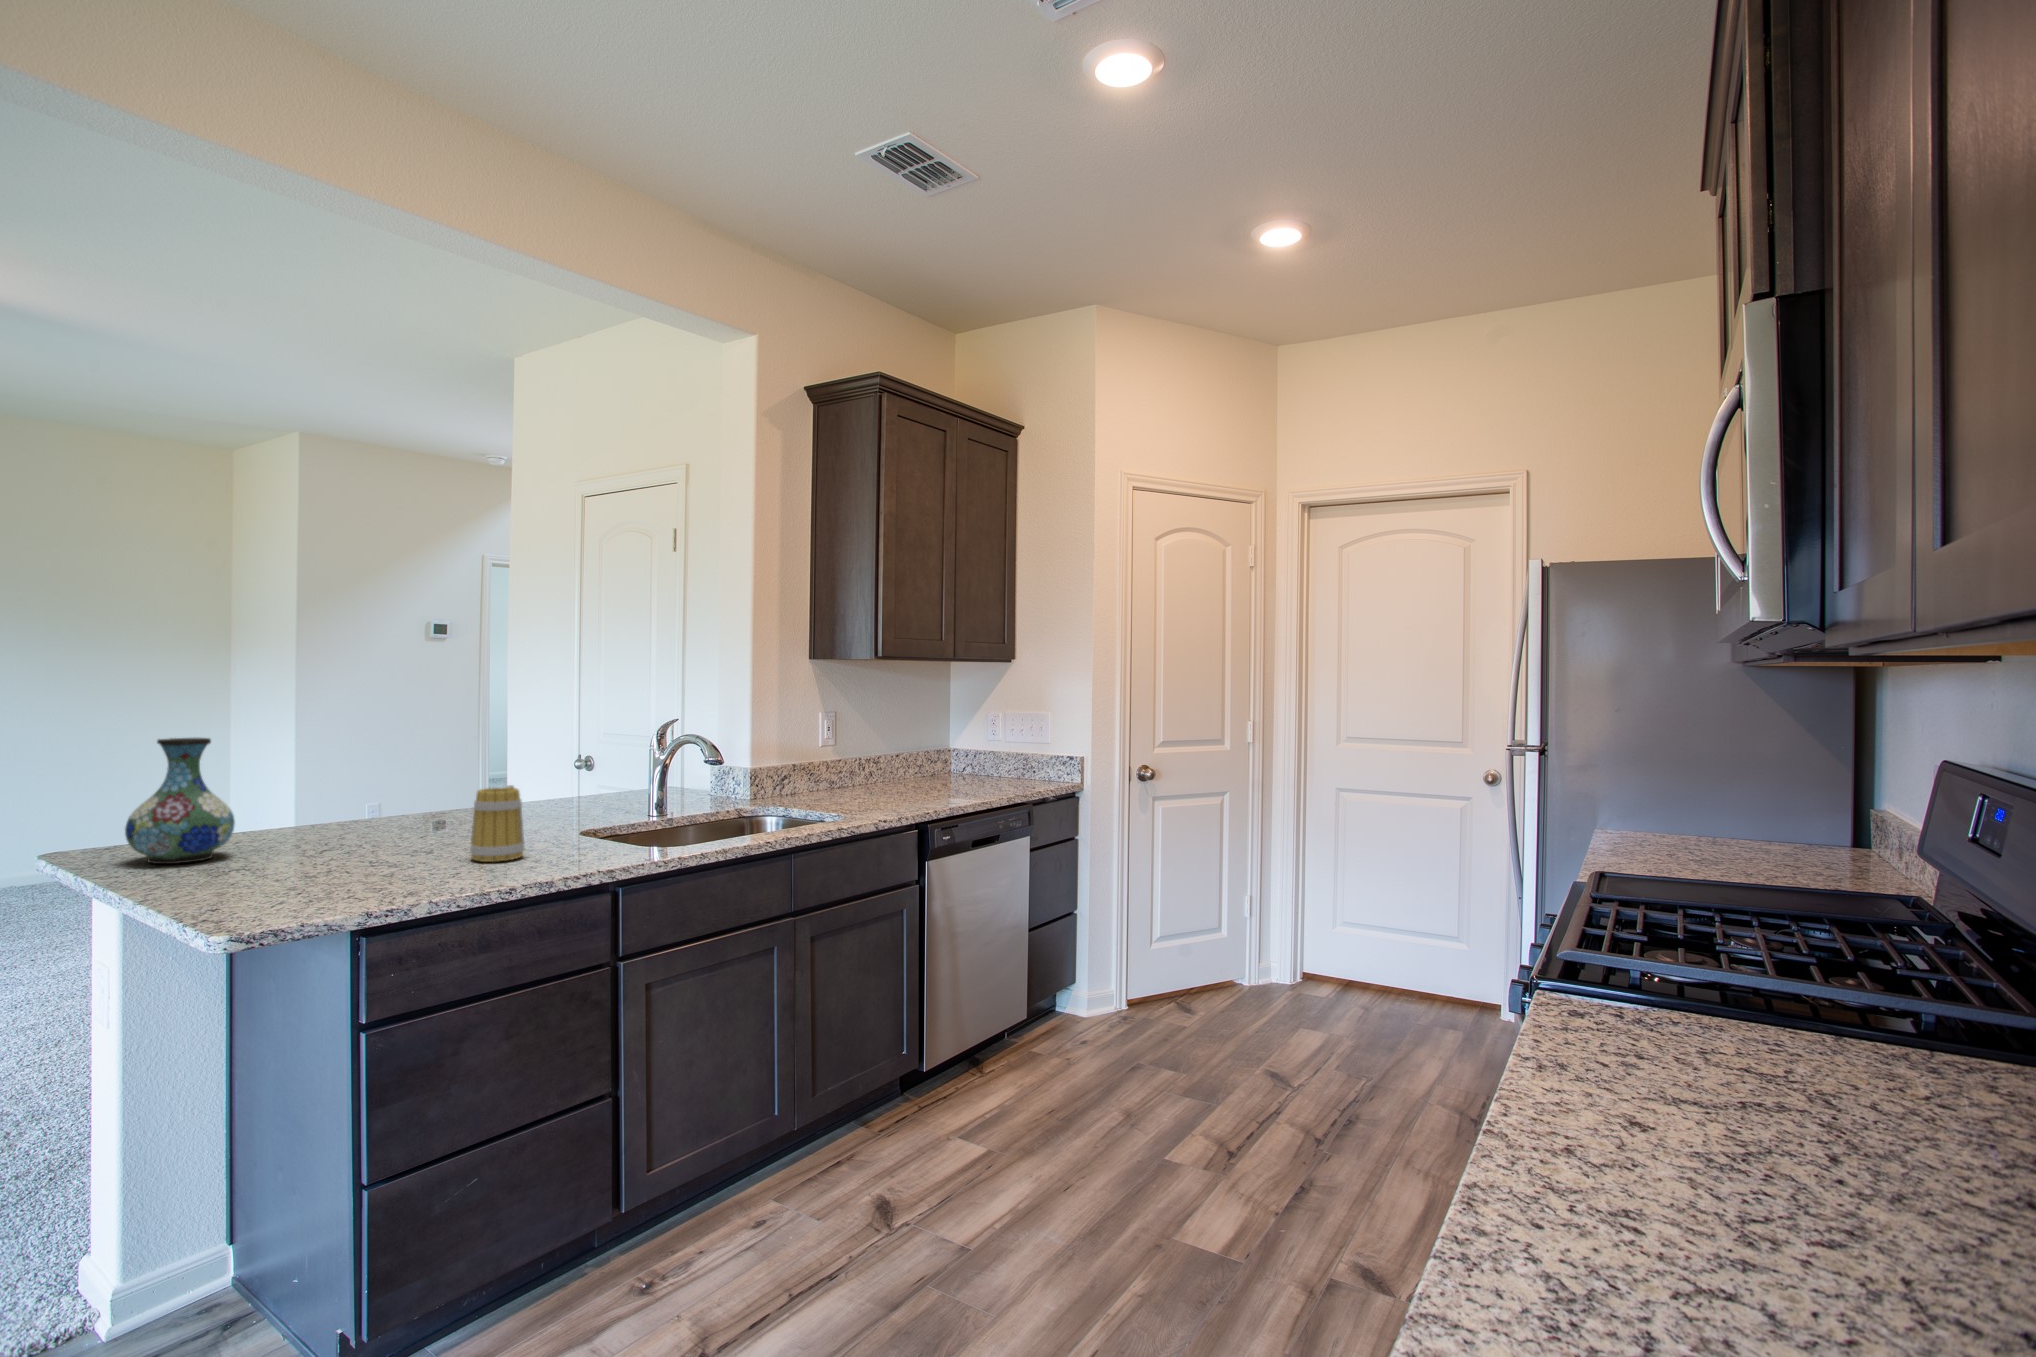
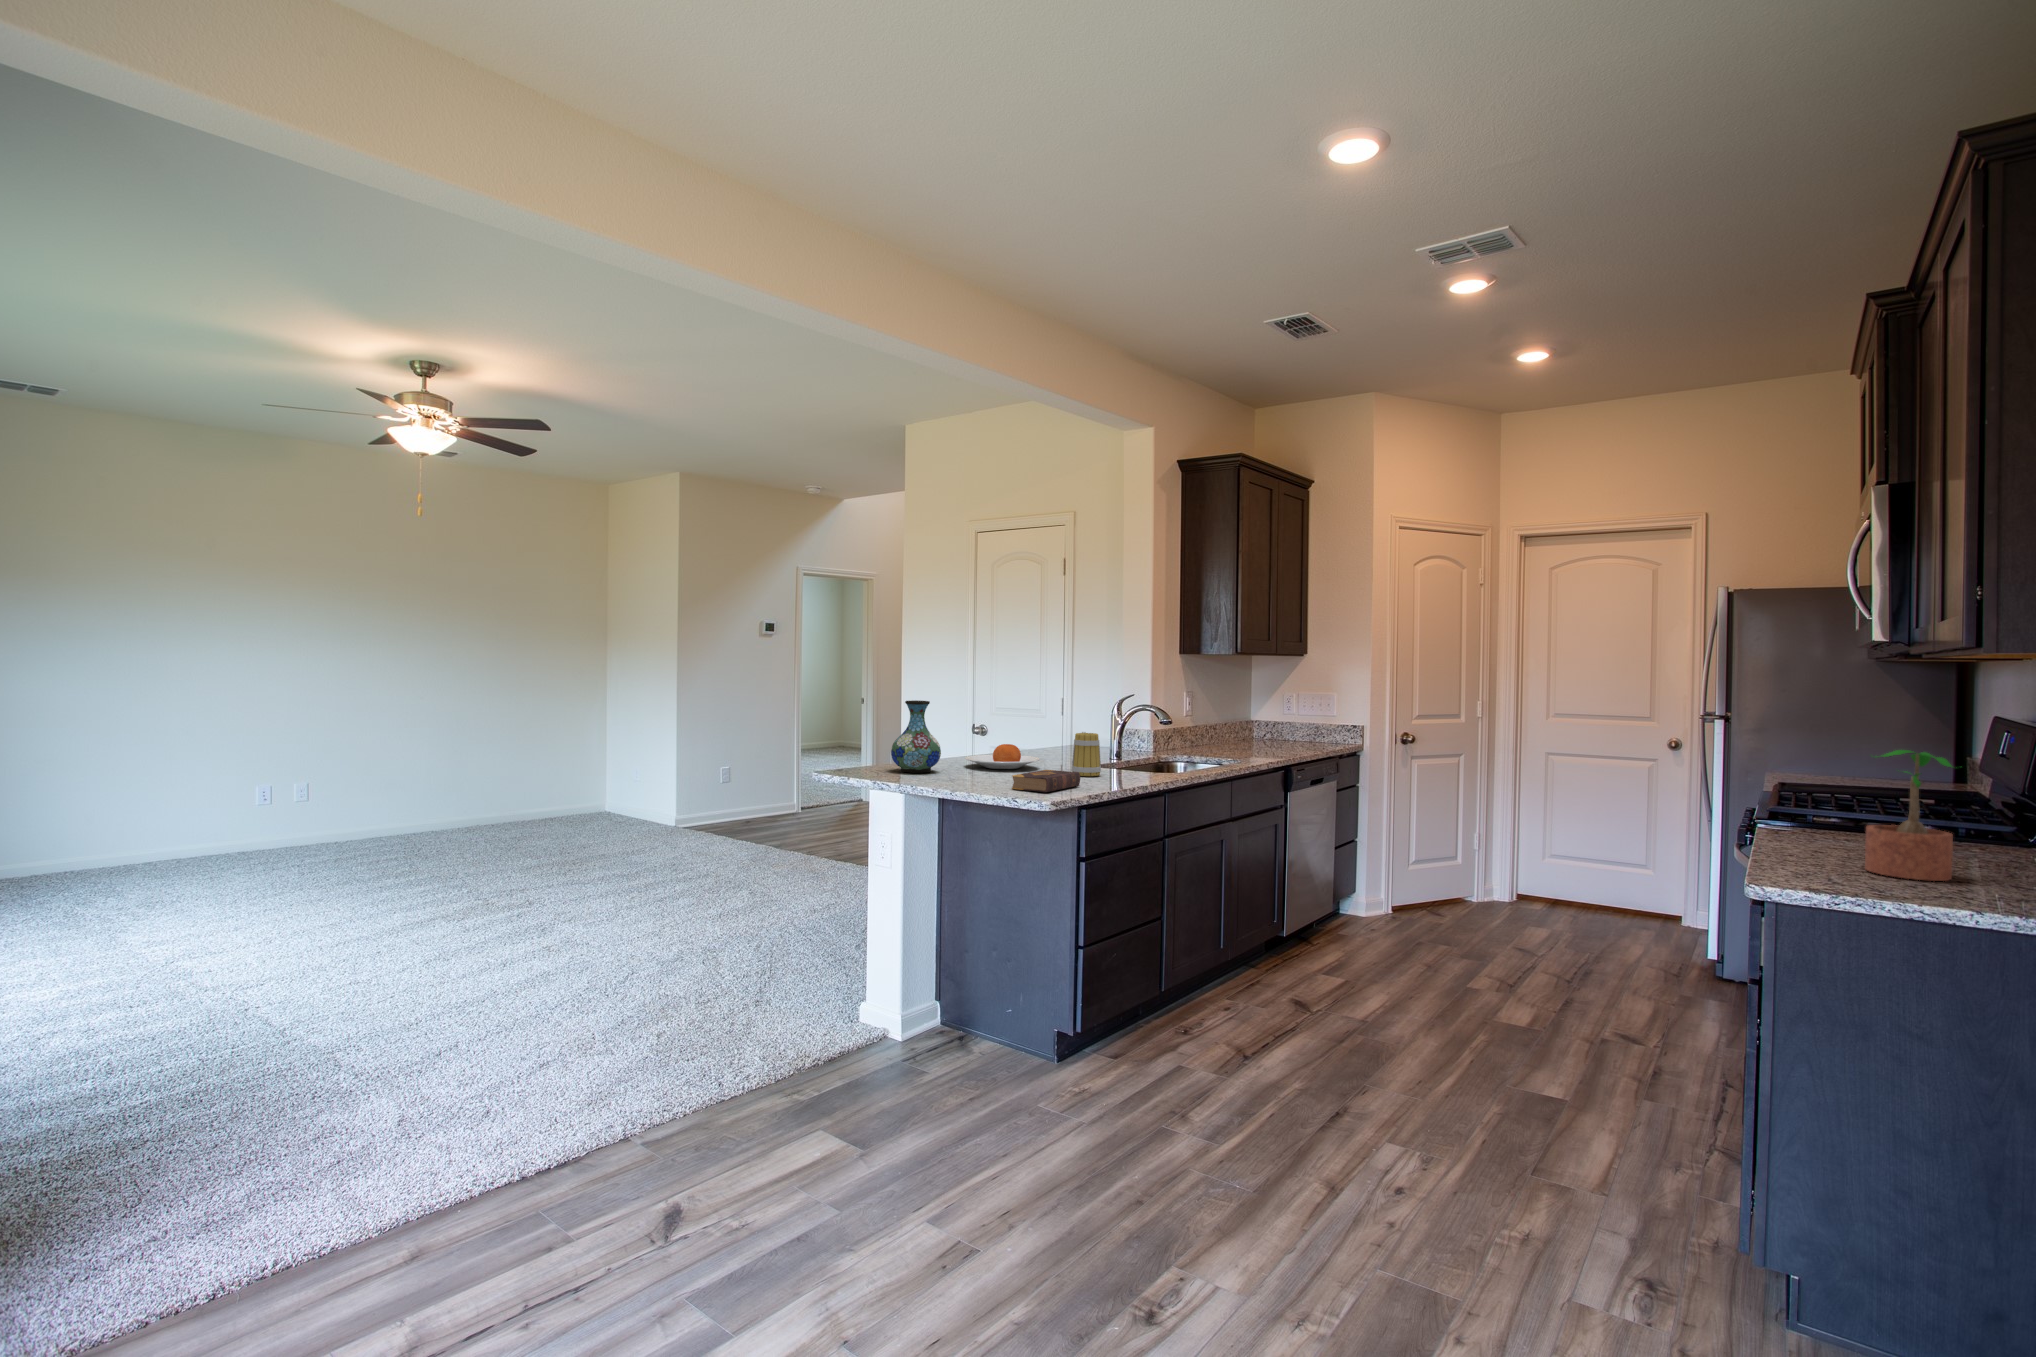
plate: none [313,805,457,848] -> present [965,744,1040,769]
book: none [235,859,417,912] -> present [1012,770,1080,792]
potted plant: none [1604,872,1814,1224] -> present [1865,750,1953,881]

